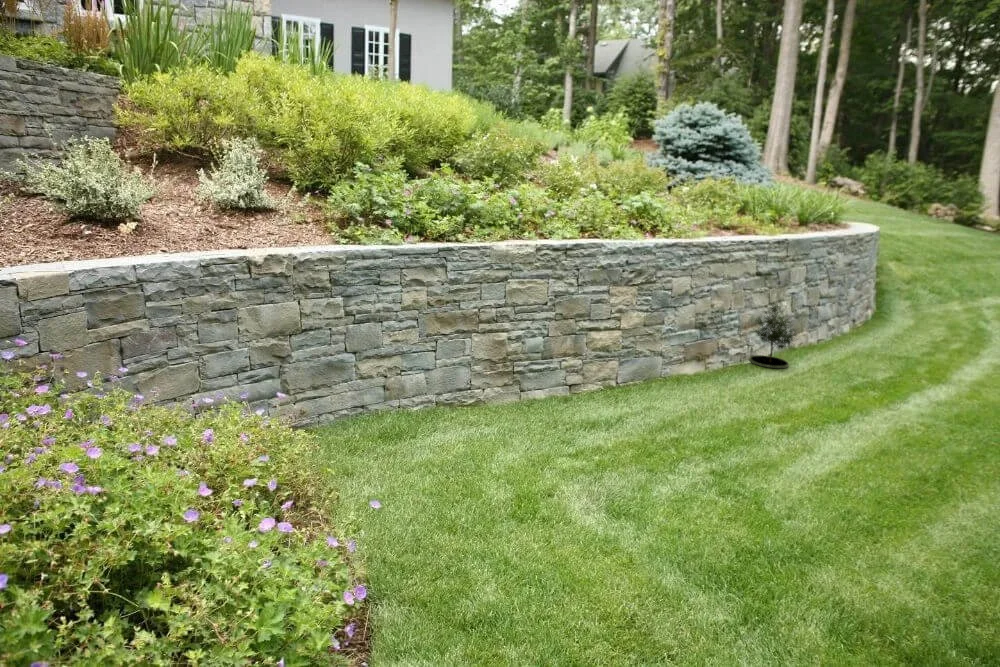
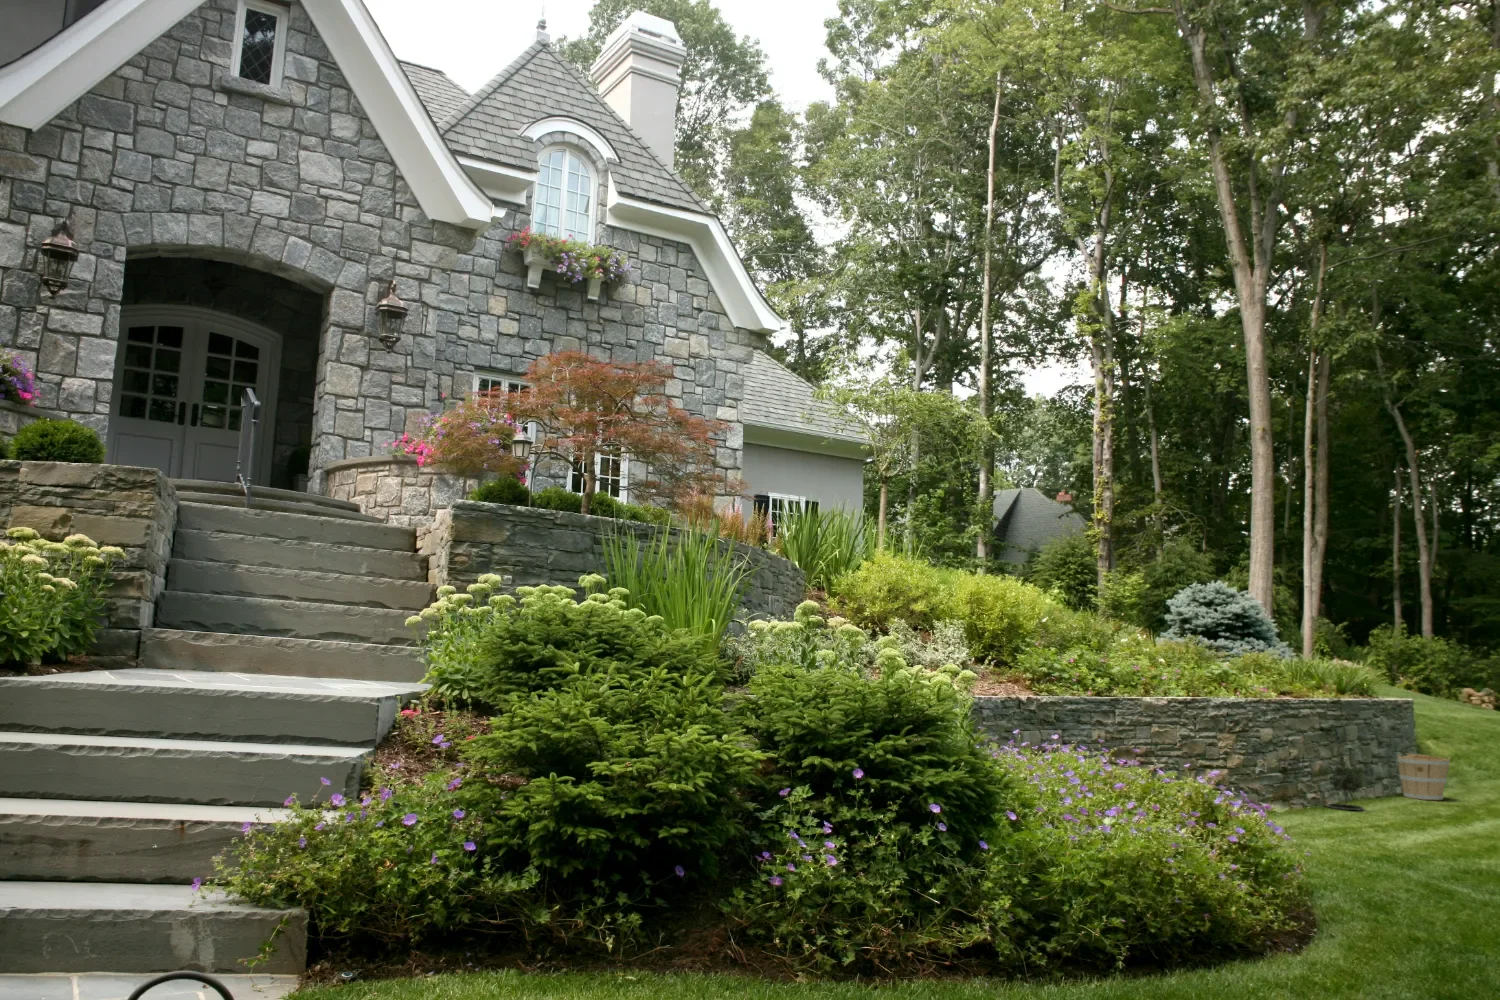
wooden bucket: none [842,289,902,342] -> present [1398,754,1450,800]

